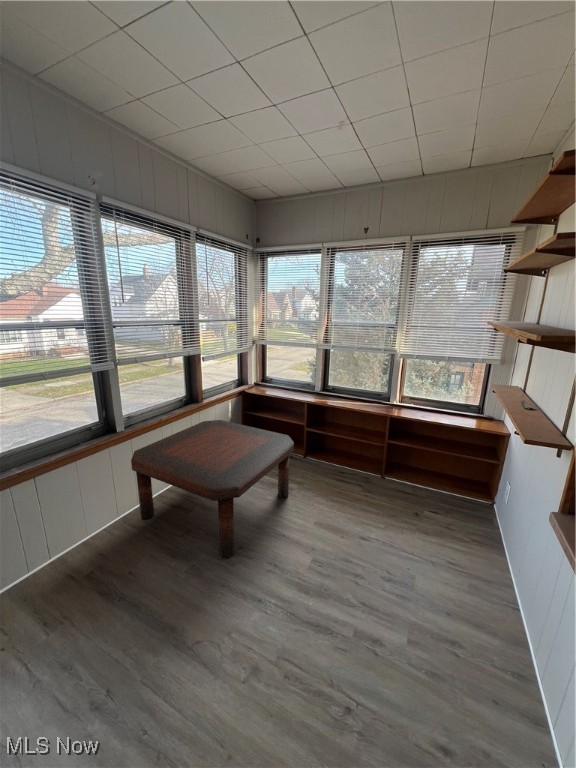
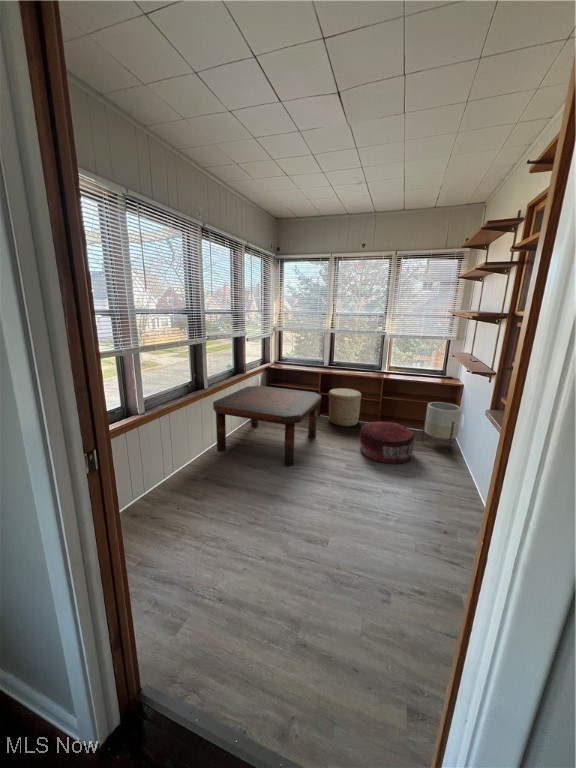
woven basket: none [315,423,360,478] -> present [329,388,362,426]
planter: none [441,458,505,541] -> present [422,402,461,451]
pouf: none [343,484,425,565] -> present [360,421,414,463]

